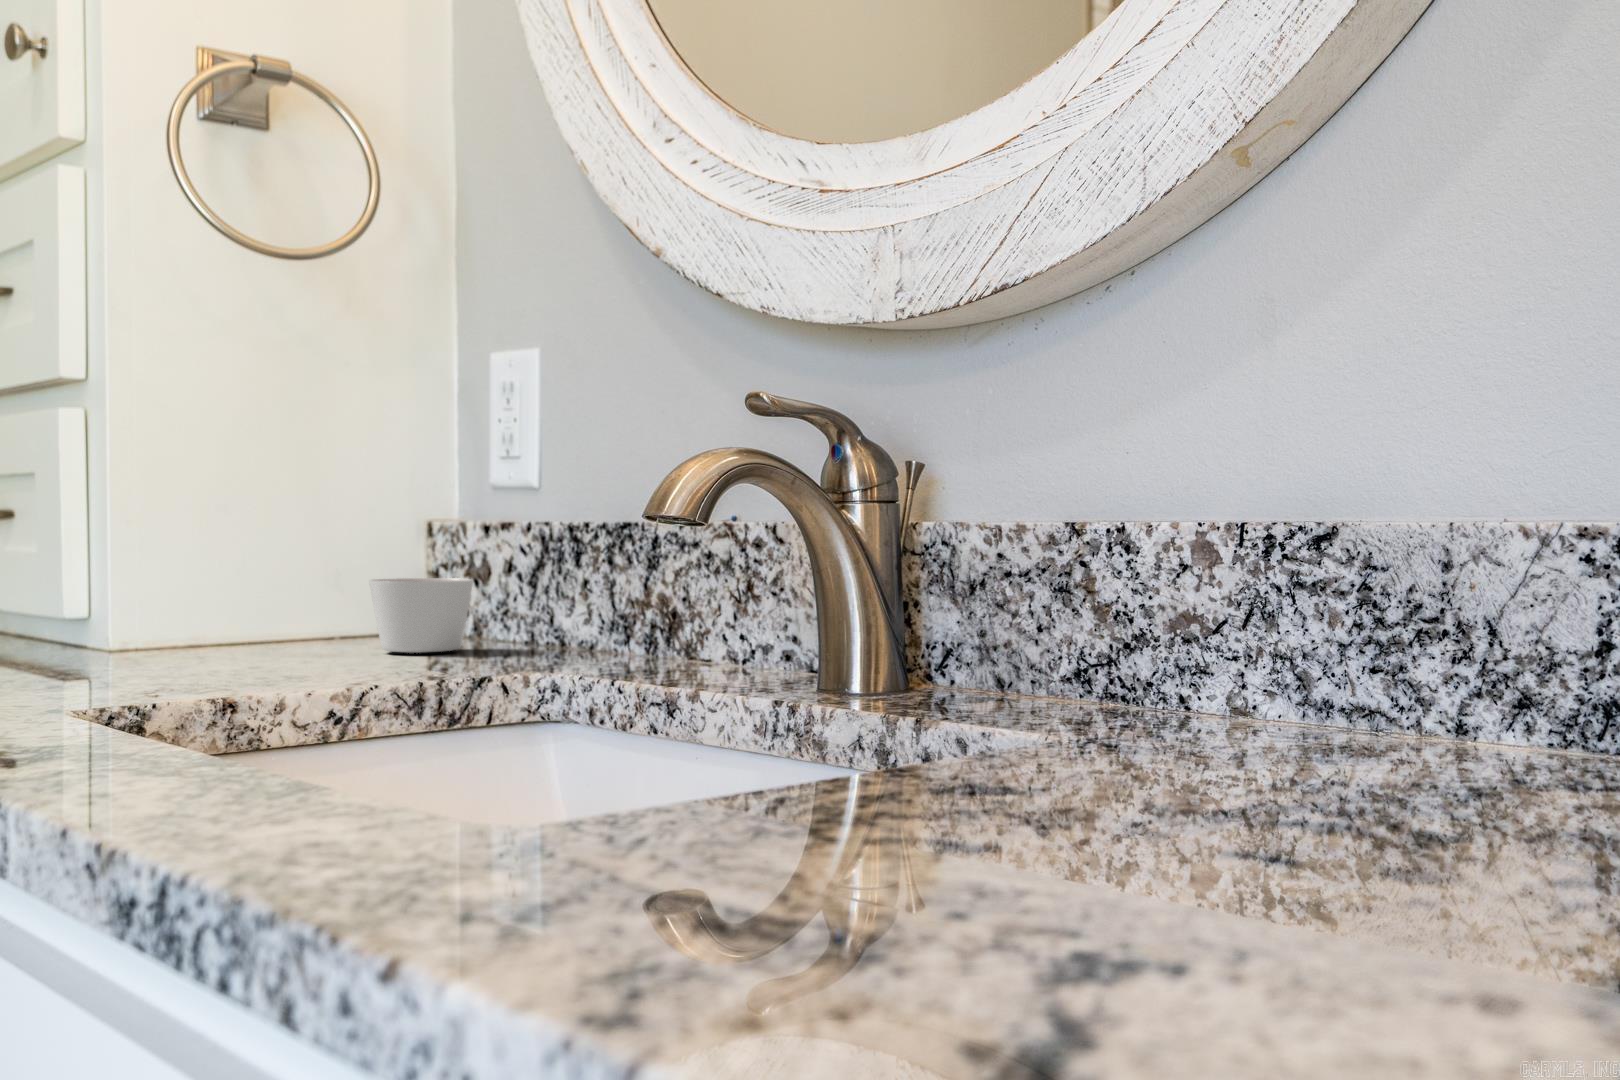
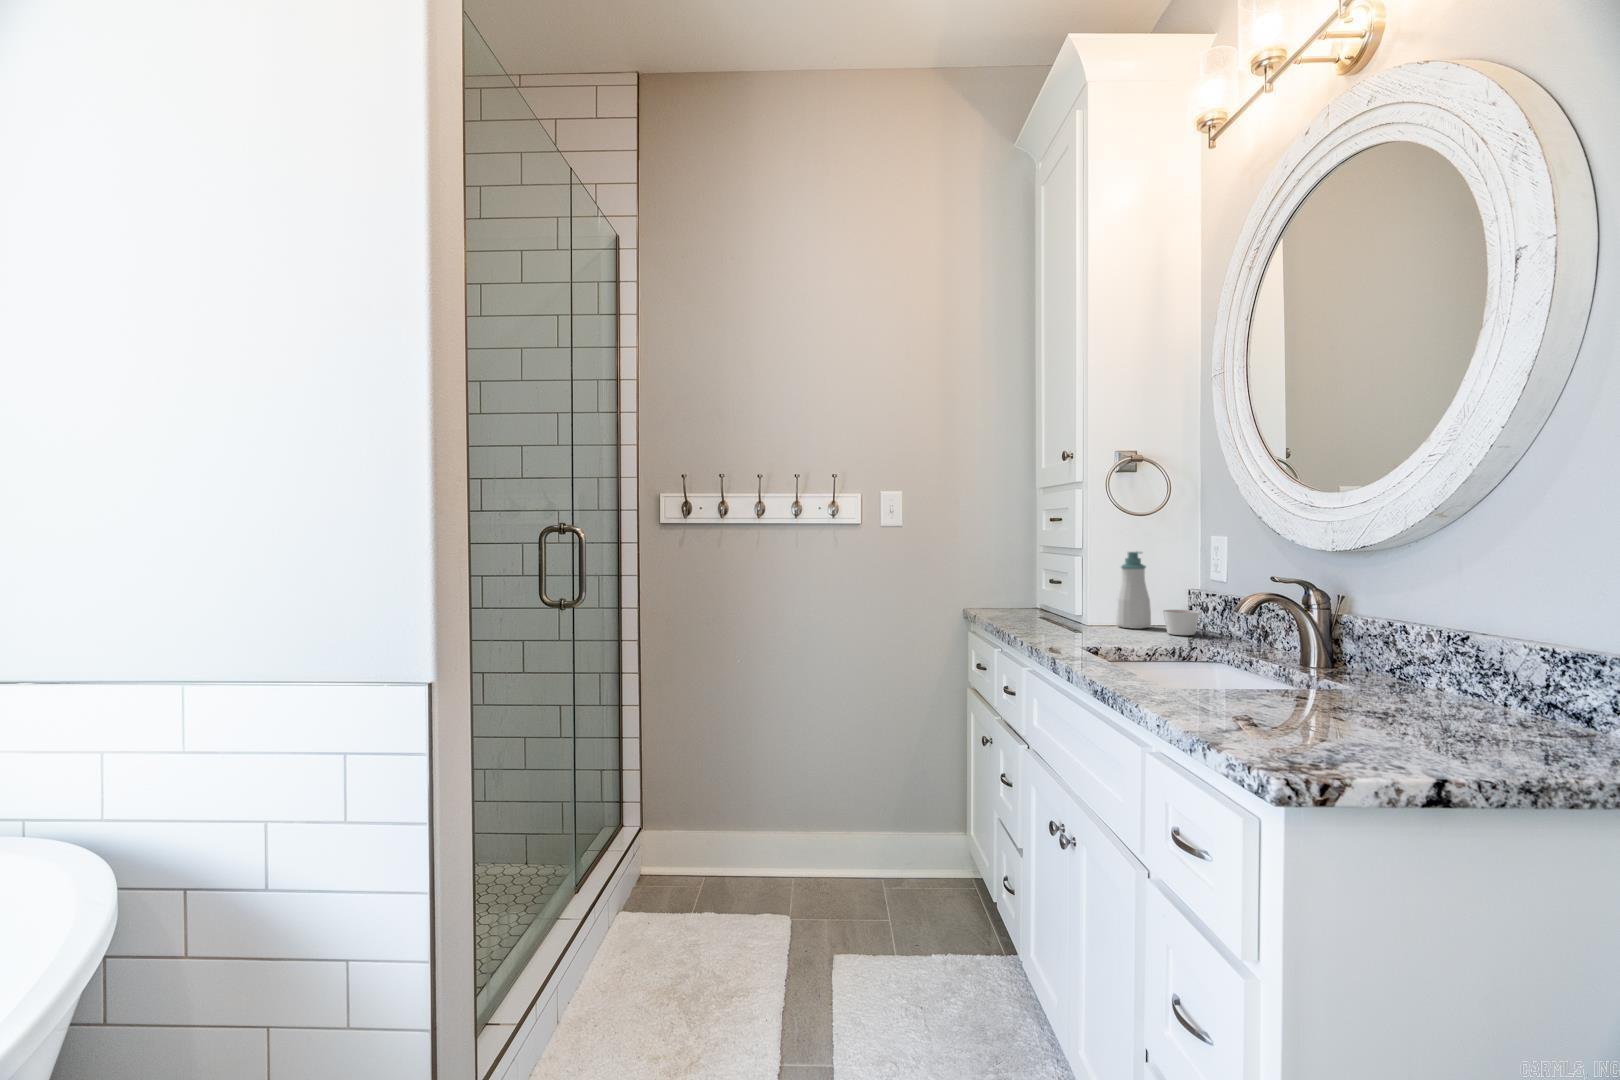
soap bottle: none [217,400,327,648] -> present [1116,552,1151,629]

